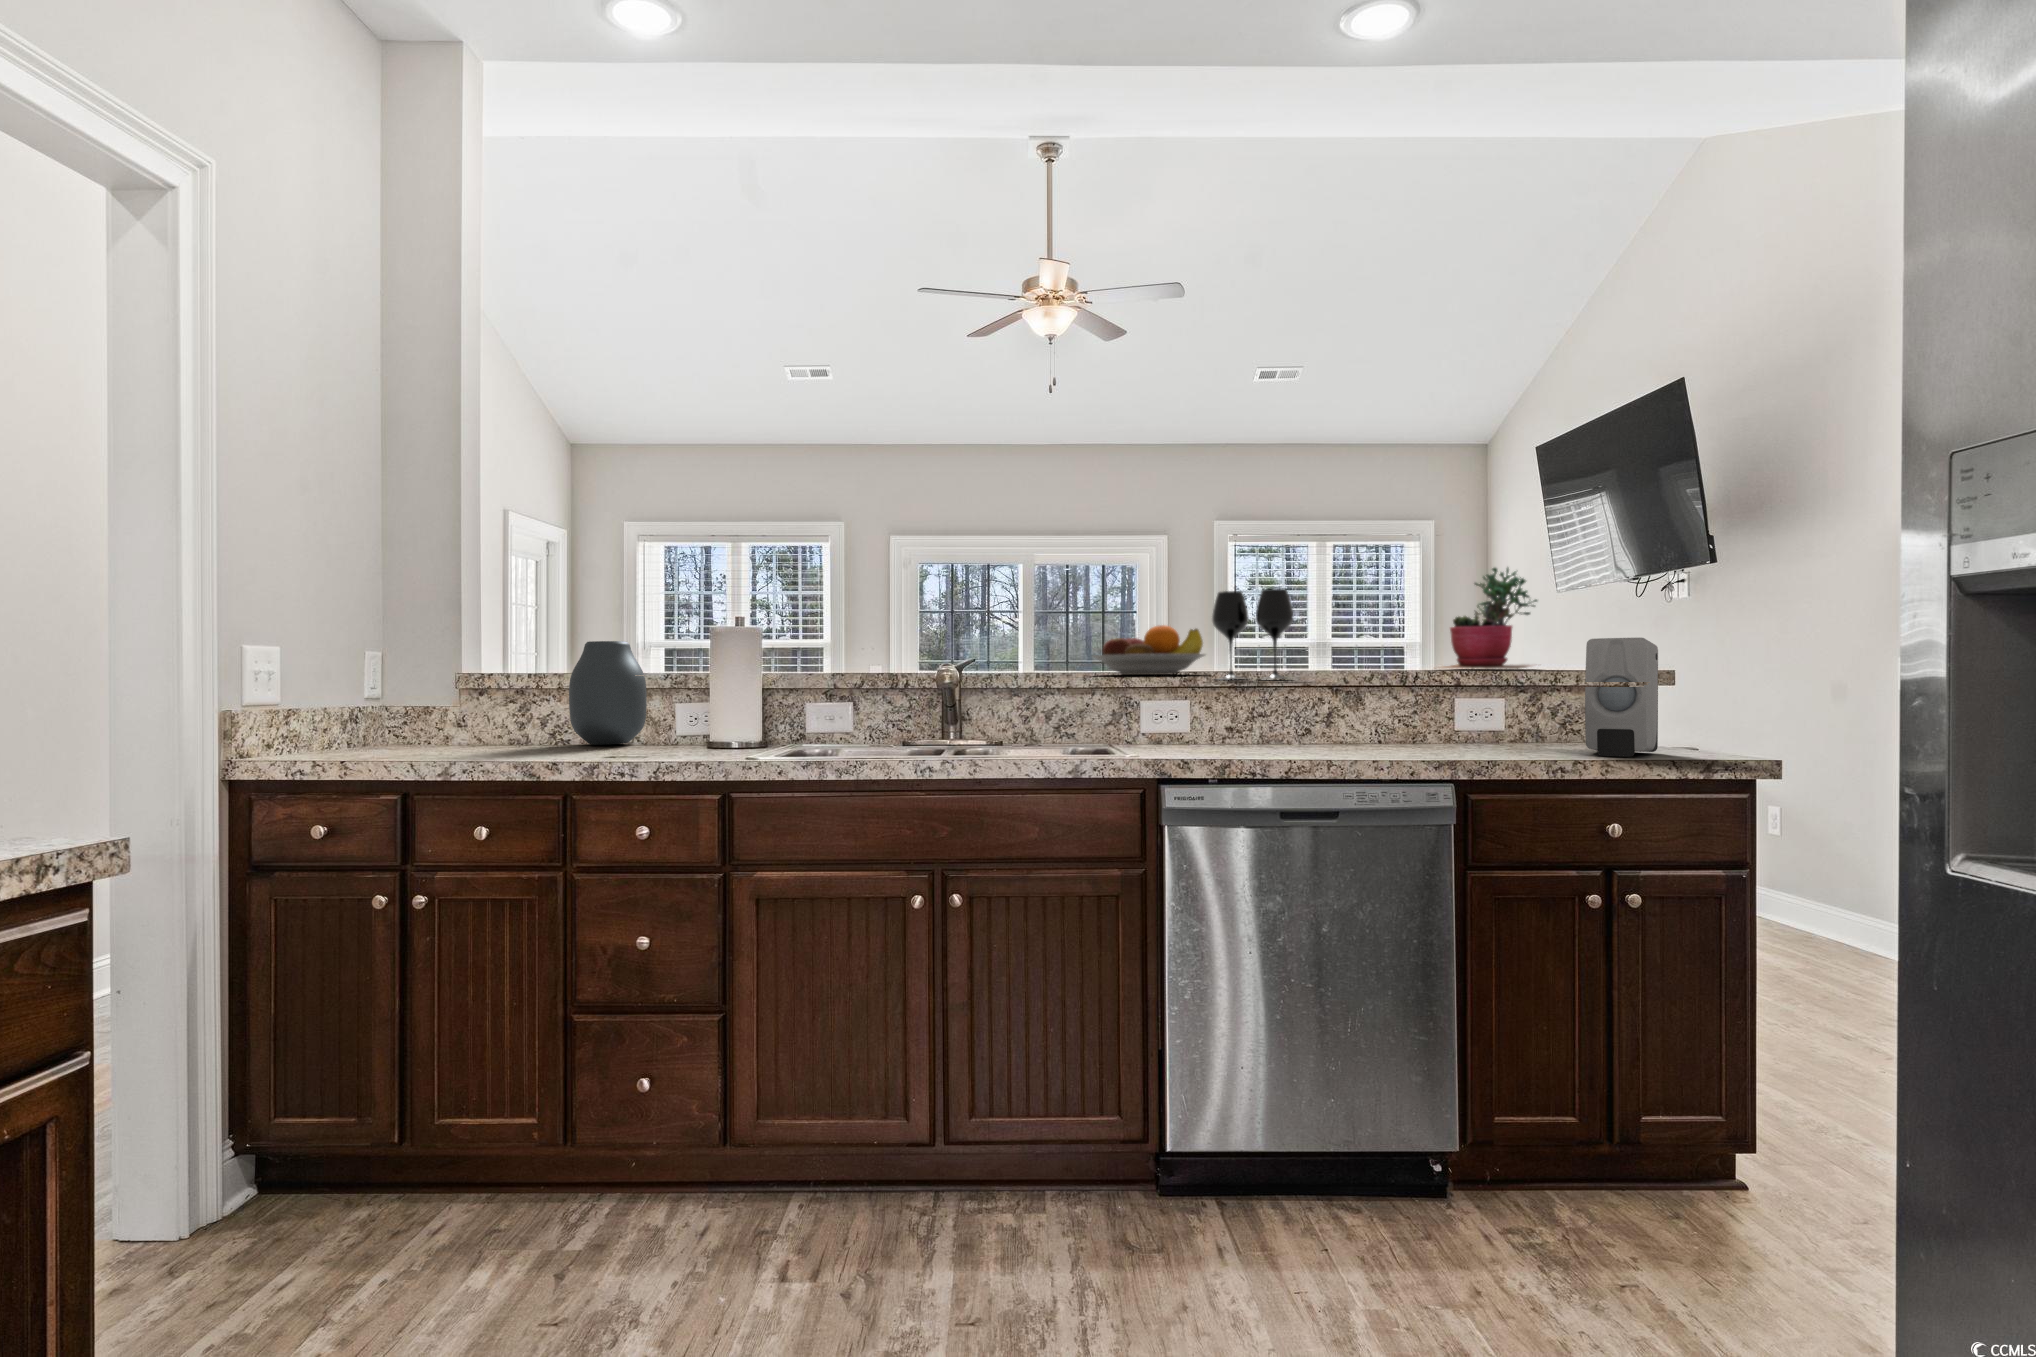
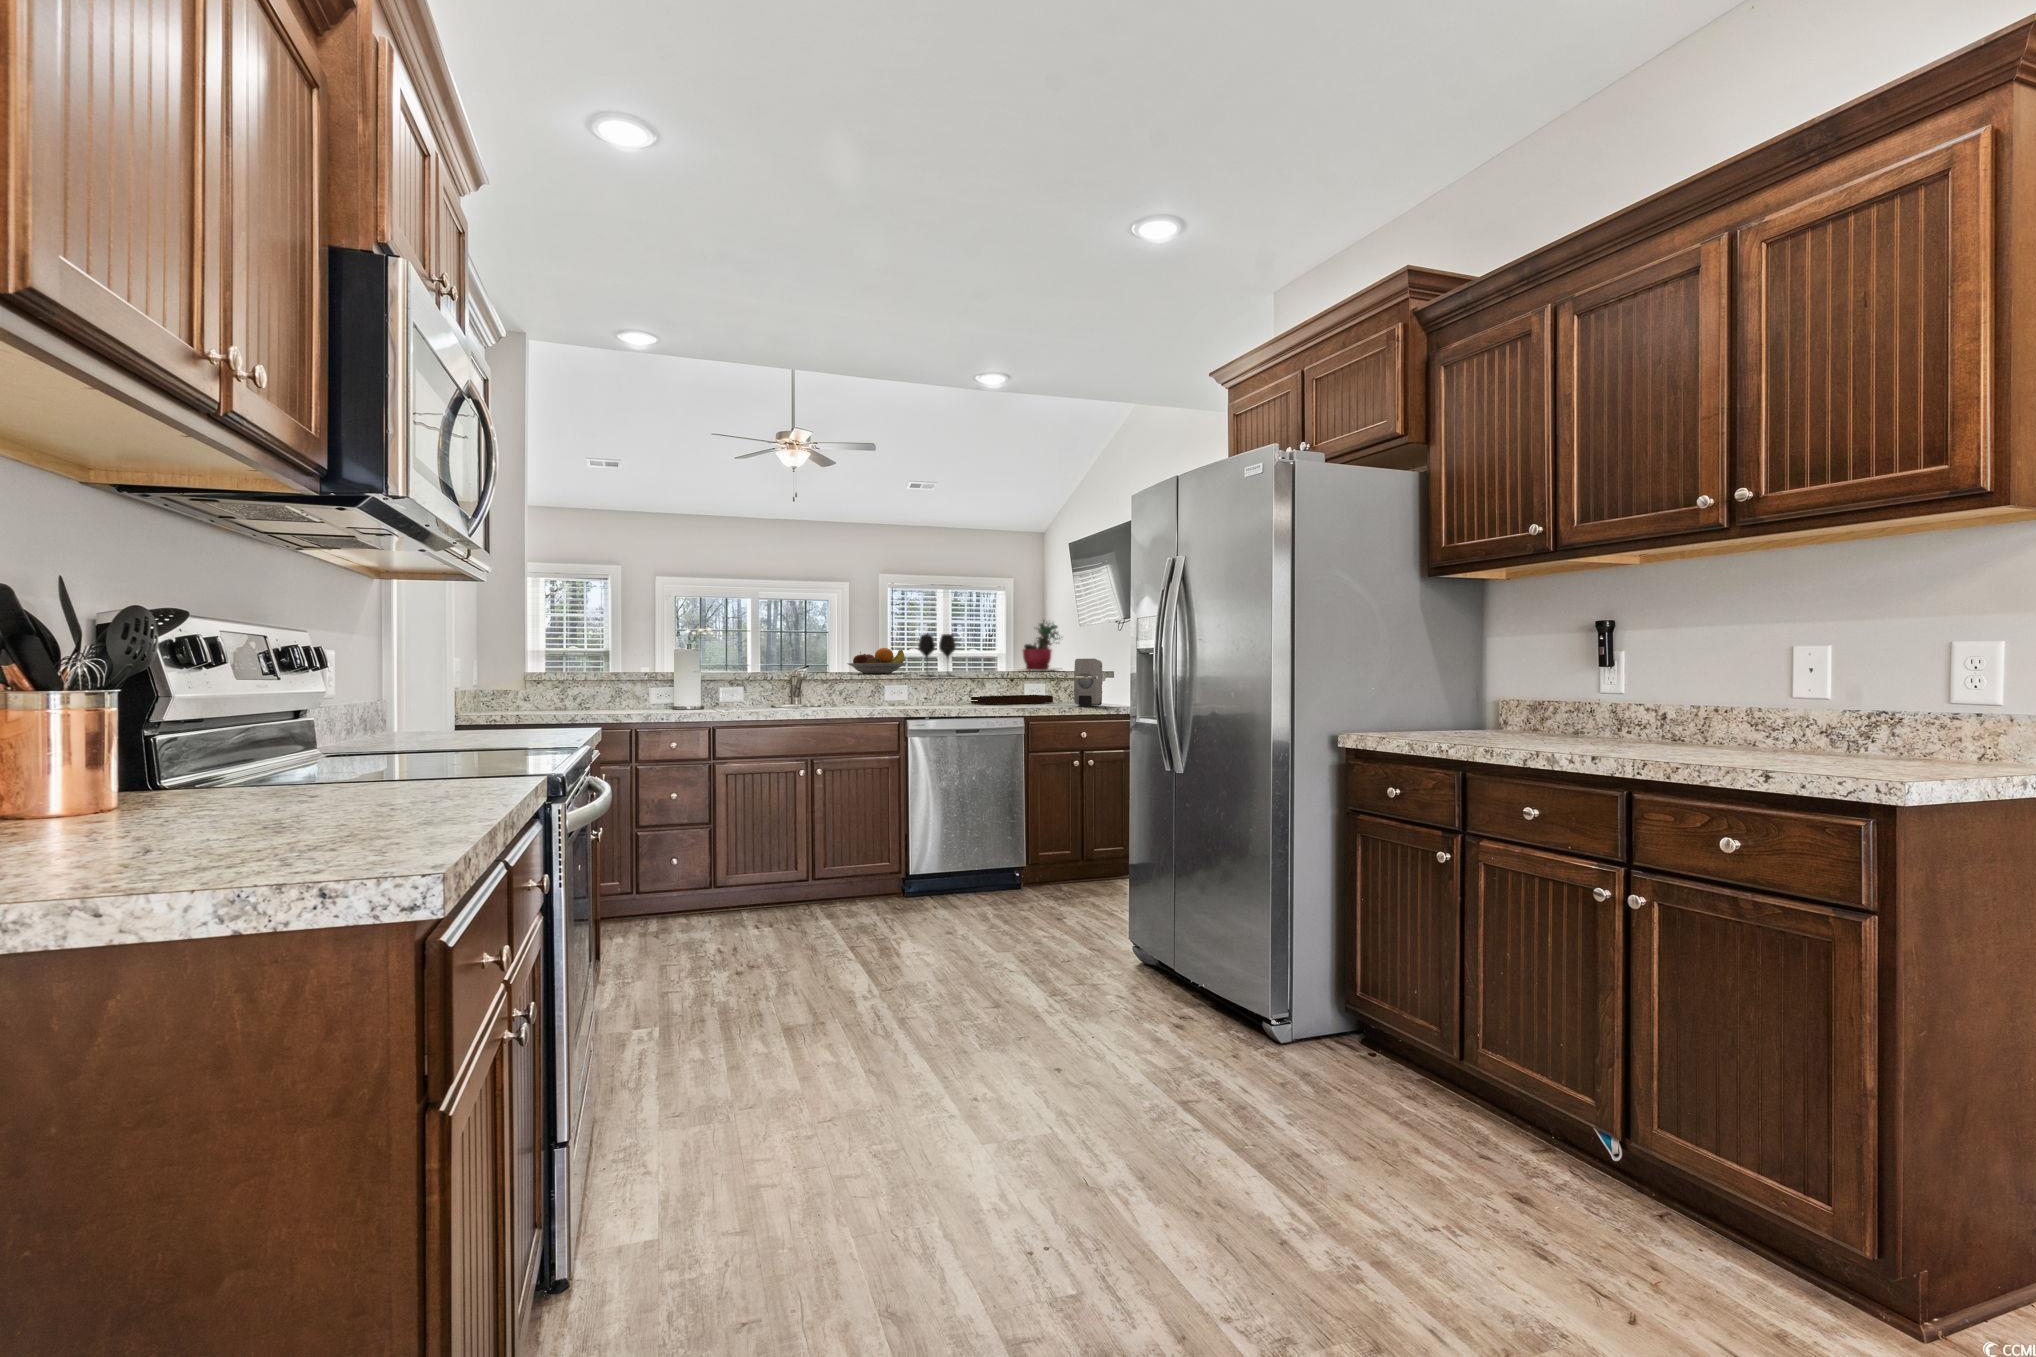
vase: present [569,641,647,745] -> none [596,656,637,709]
tray: none [1331,684,1524,745] -> present [971,679,1053,705]

